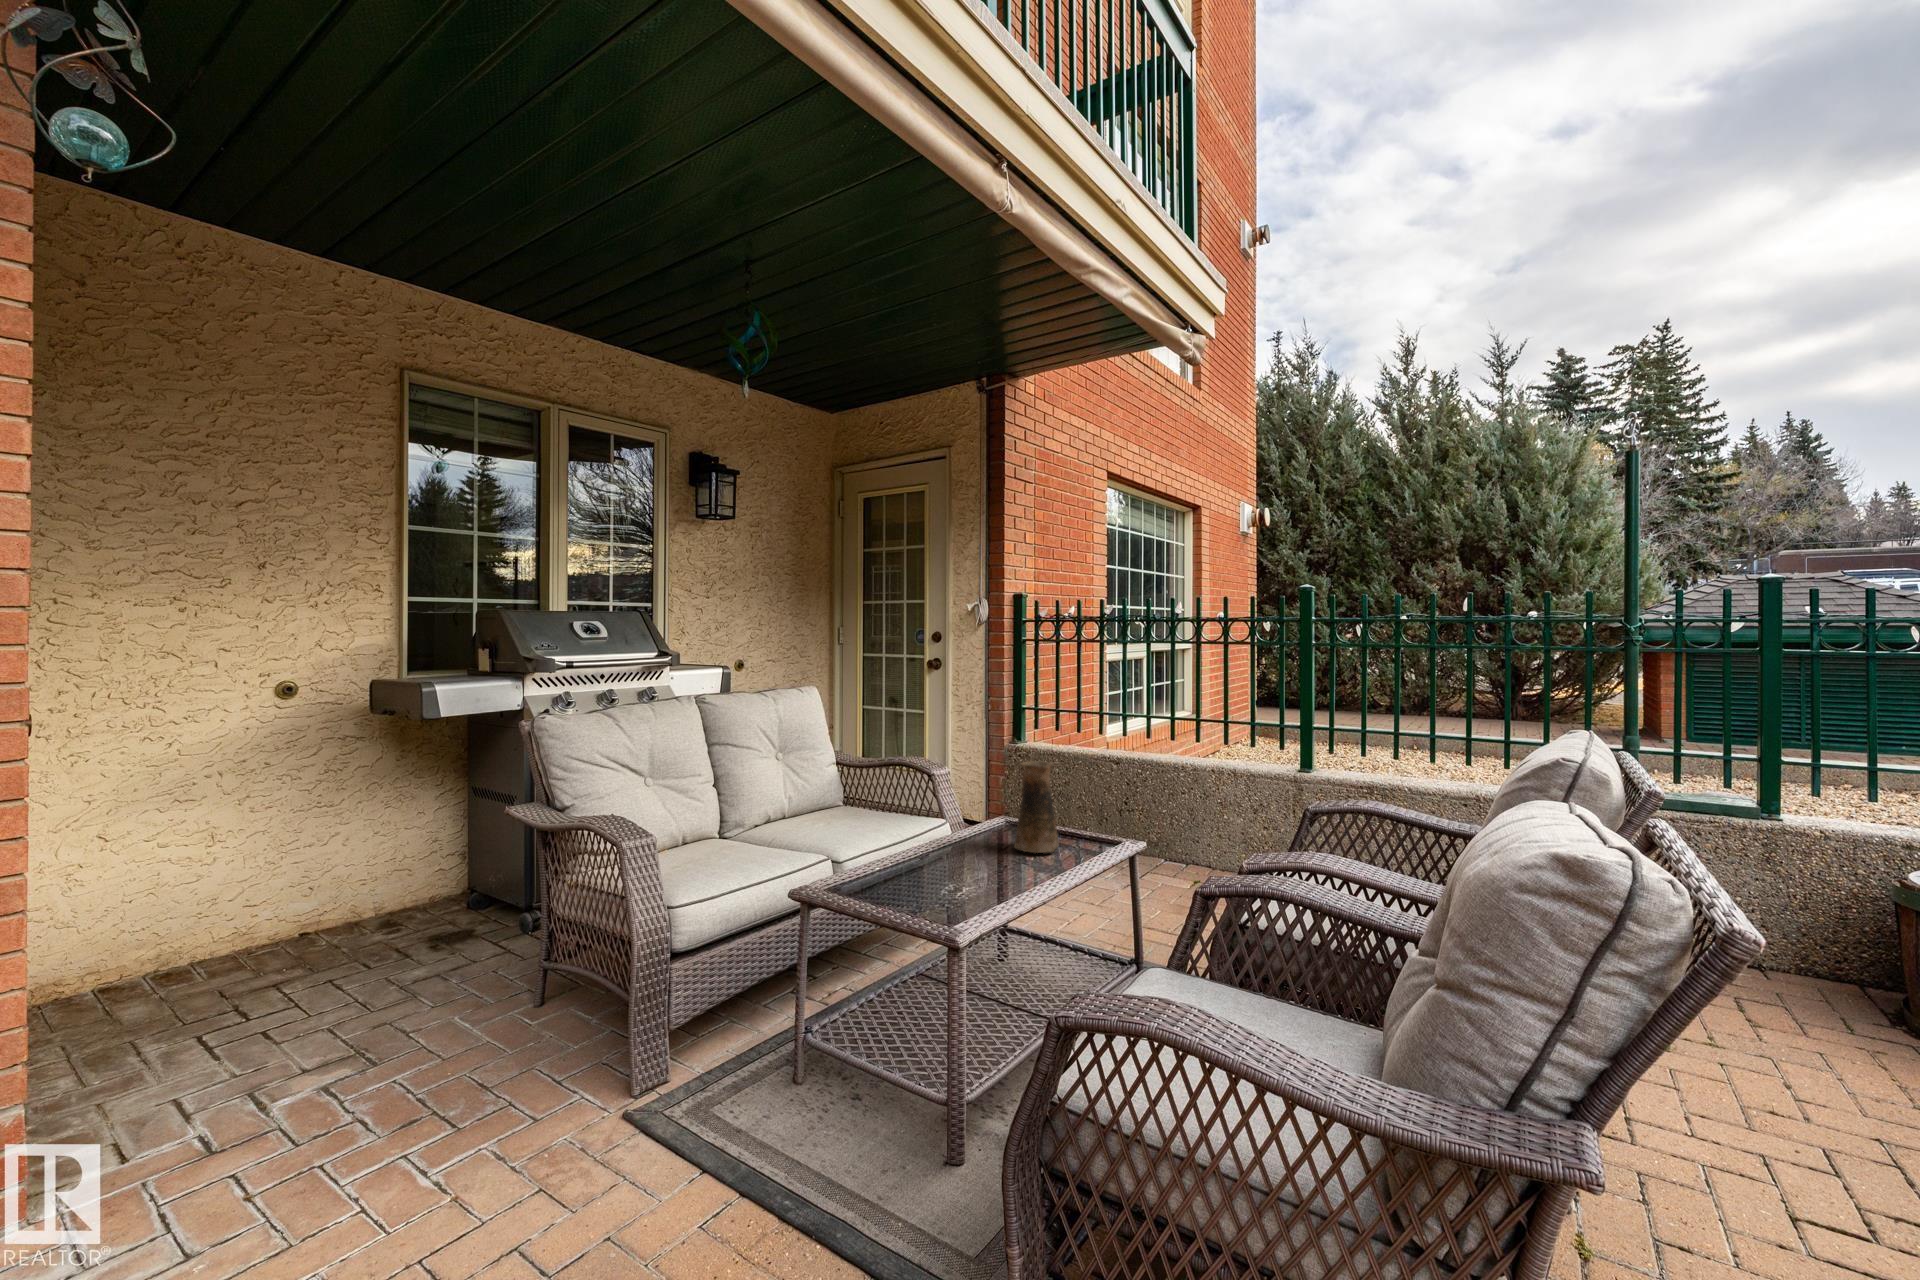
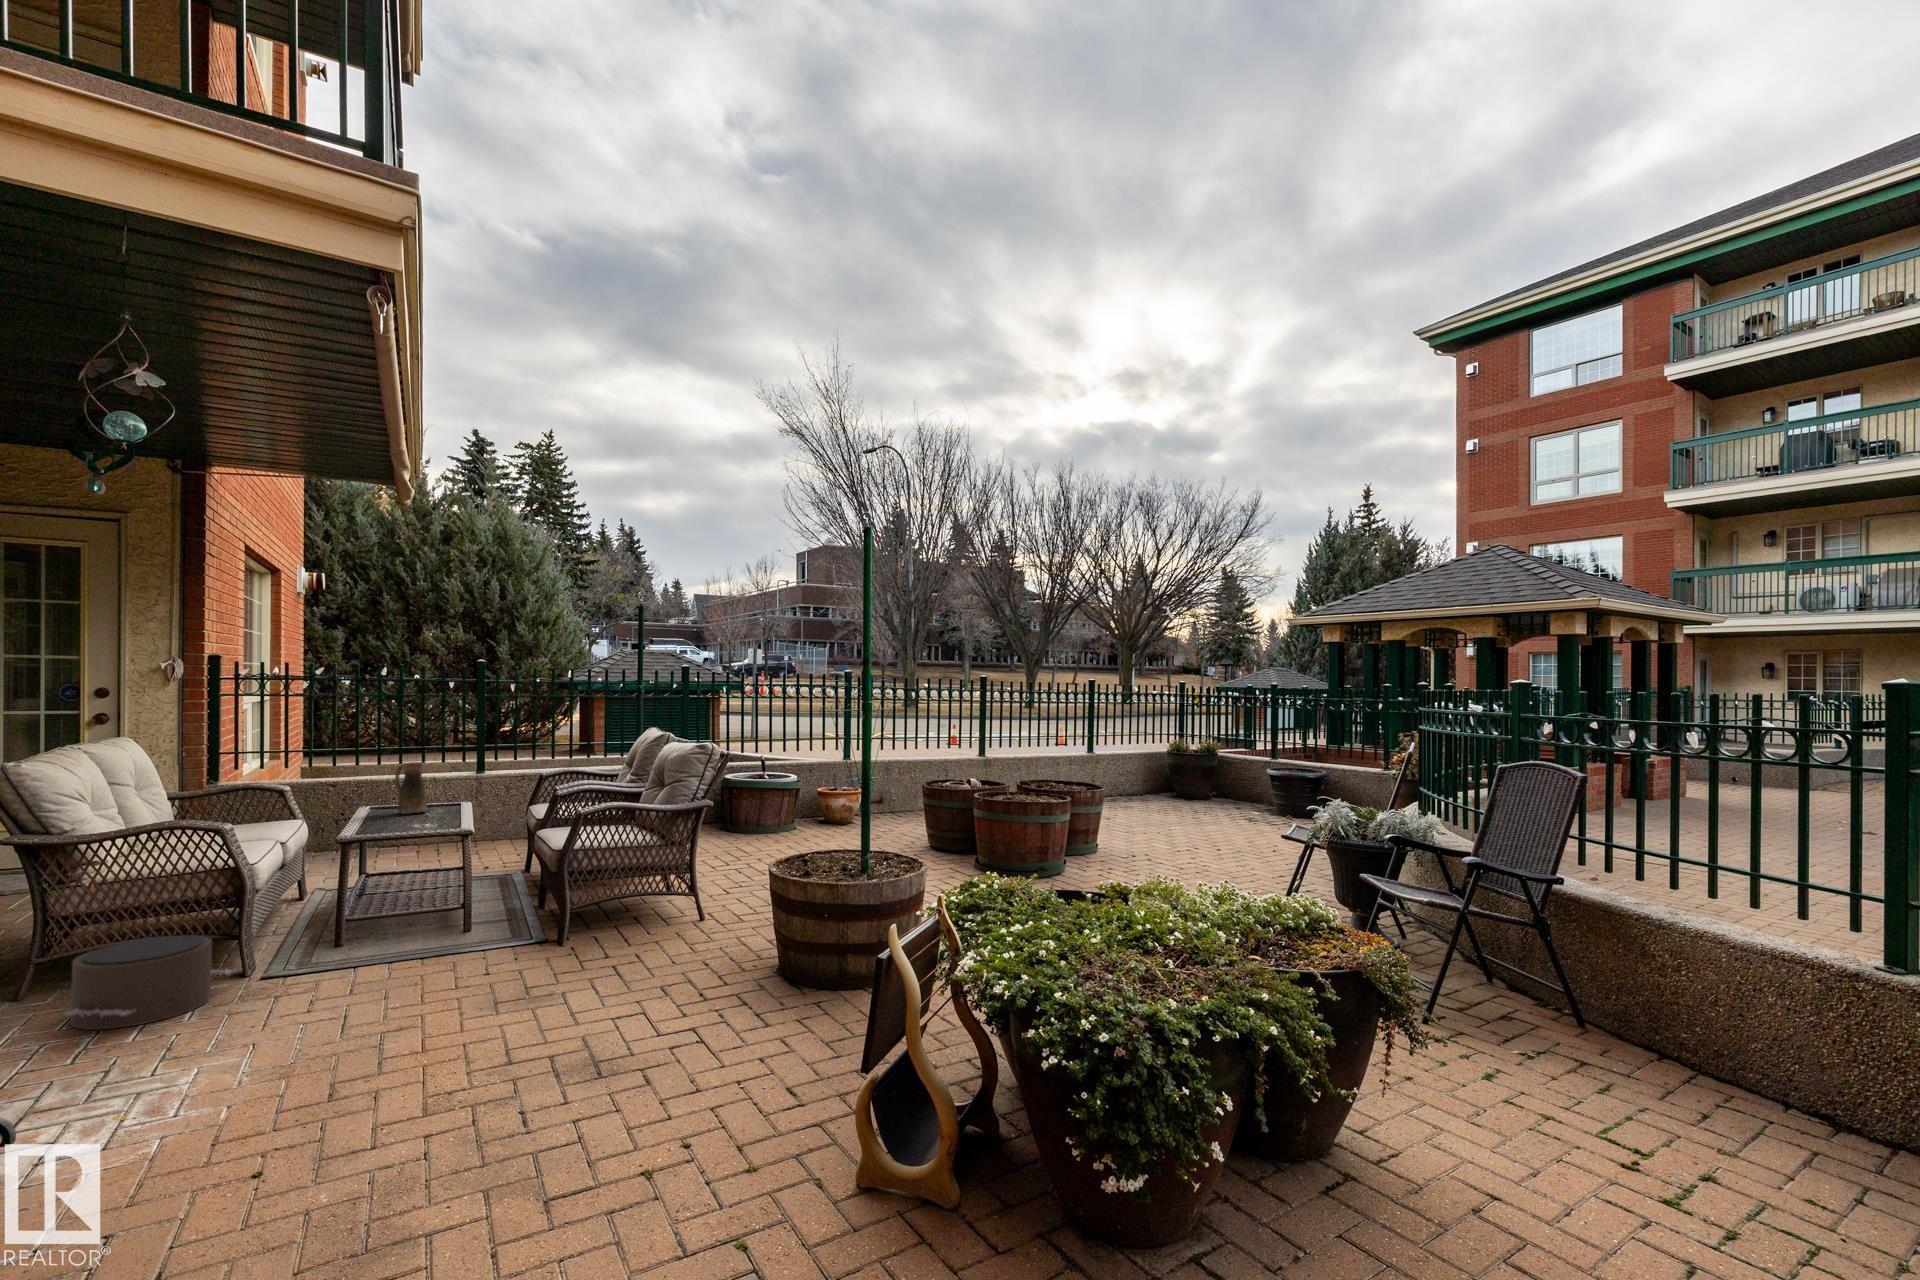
pouf: none [264,998,527,1178] -> present [64,936,236,1030]

